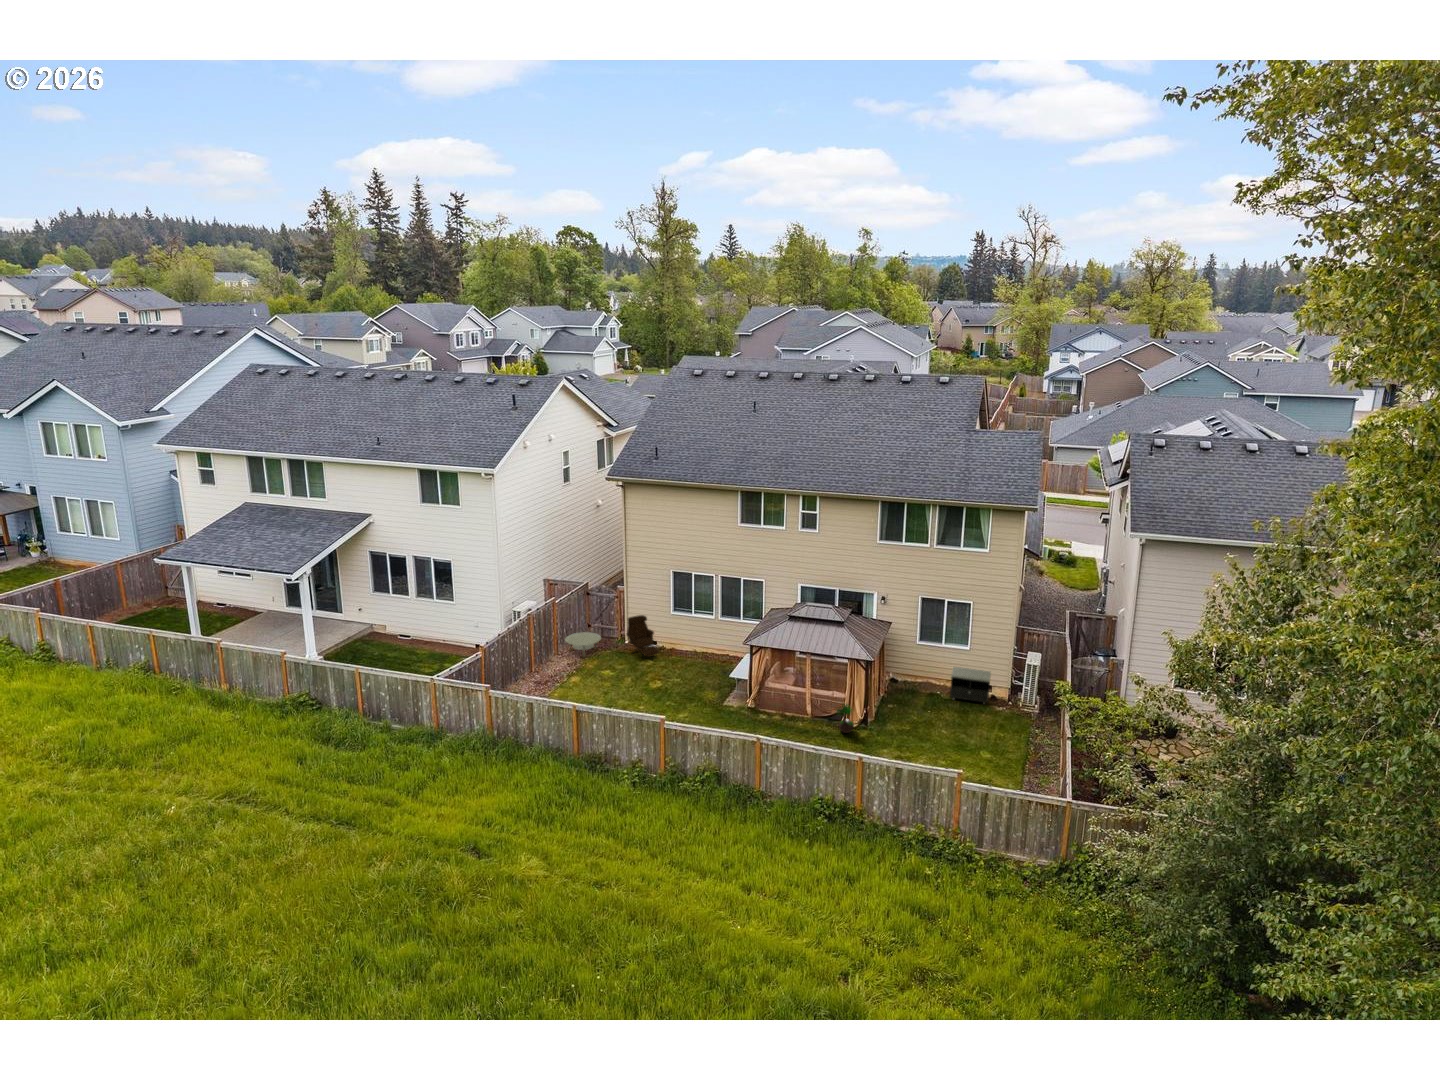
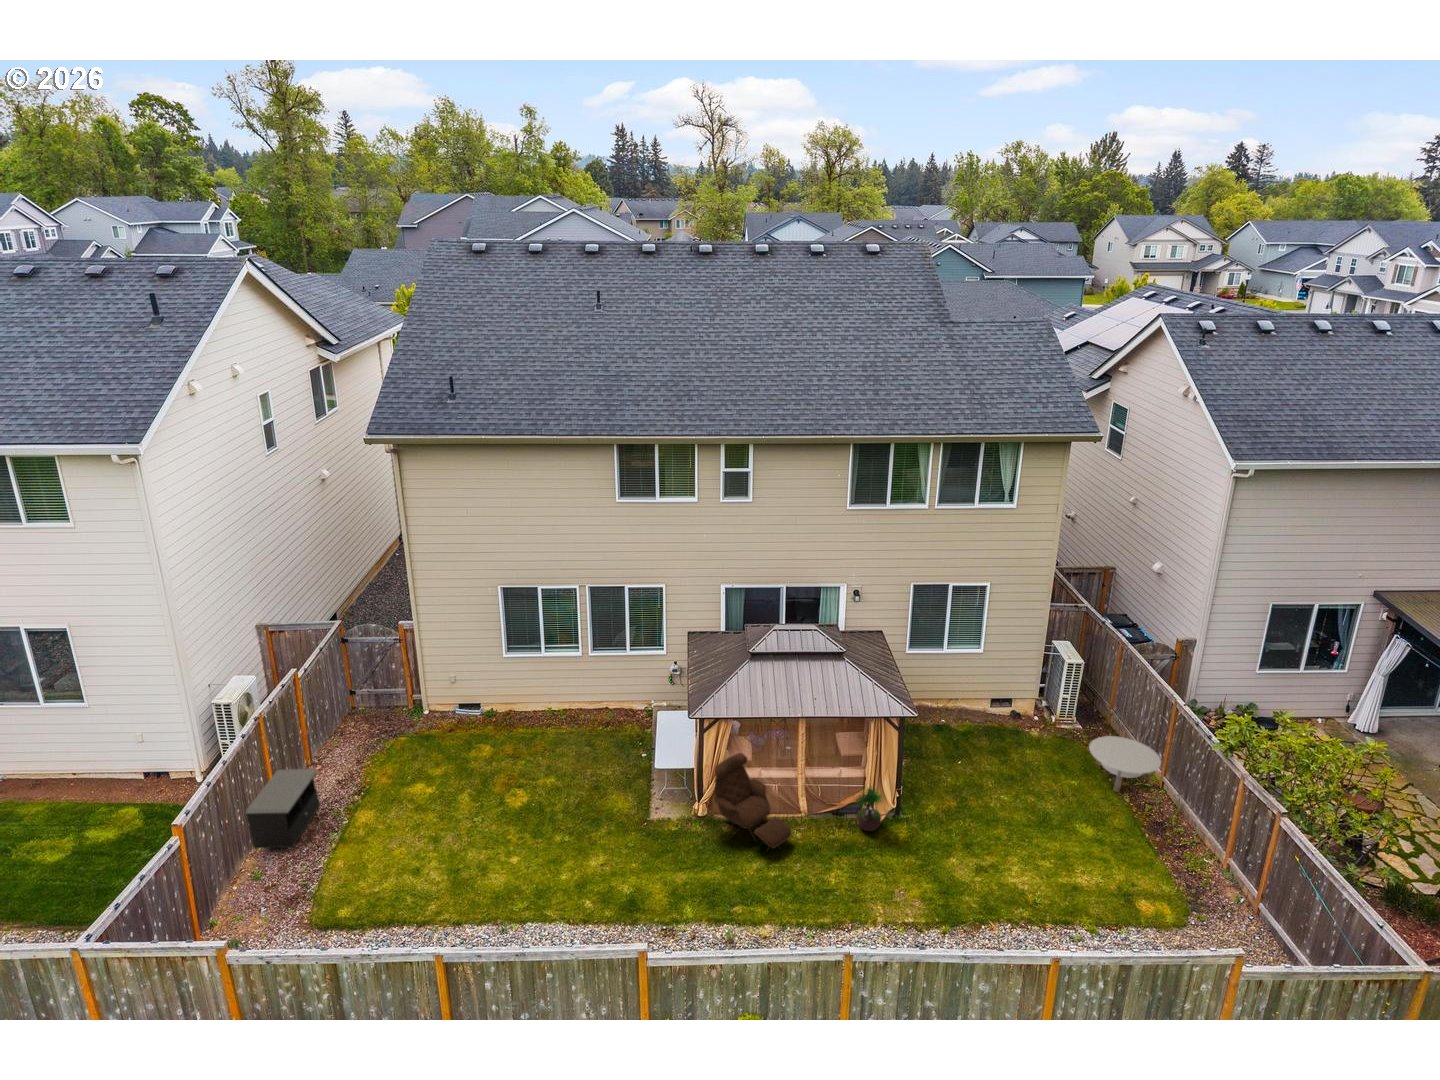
lounge chair: present [627,615,659,657] -> present [715,753,792,854]
round table: present [565,632,601,658] -> present [1089,736,1161,792]
storage bench: present [950,667,991,703] -> present [246,769,320,849]

